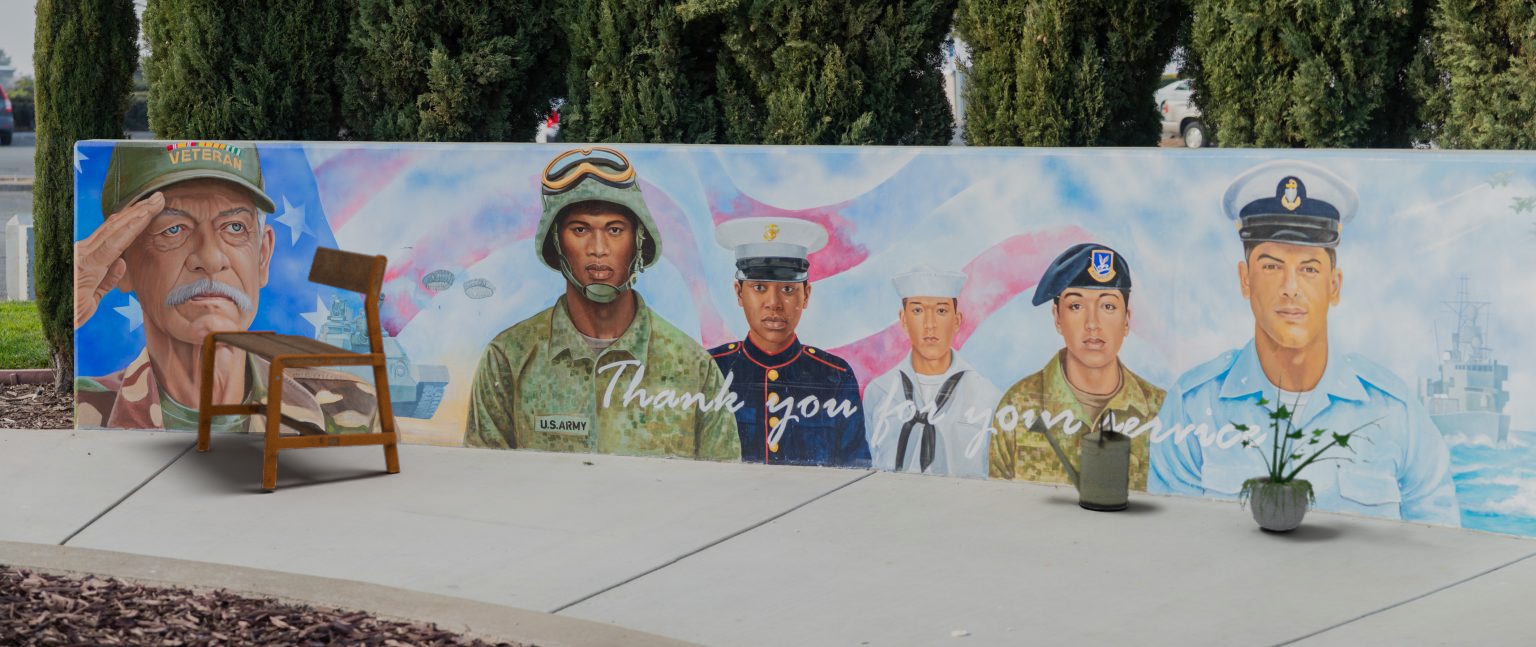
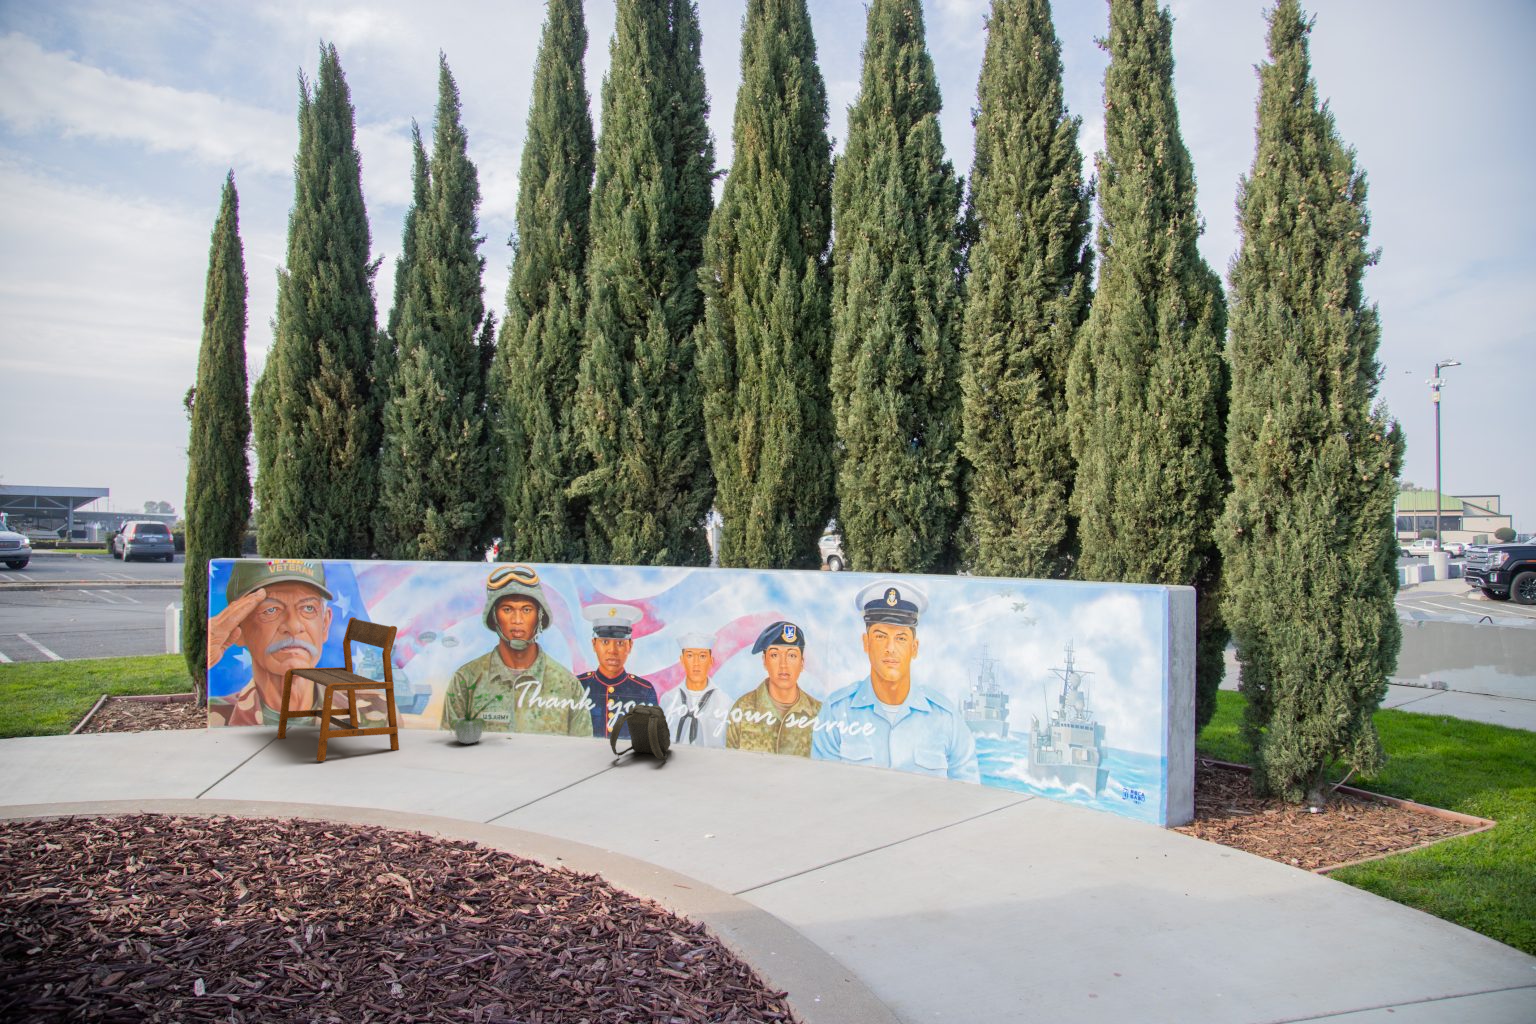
potted plant: present [1231,394,1369,531] -> present [448,680,503,744]
backpack: none [771,396,879,498] -> present [610,705,670,761]
watering can: present [1028,408,1141,510] -> none [749,710,808,766]

